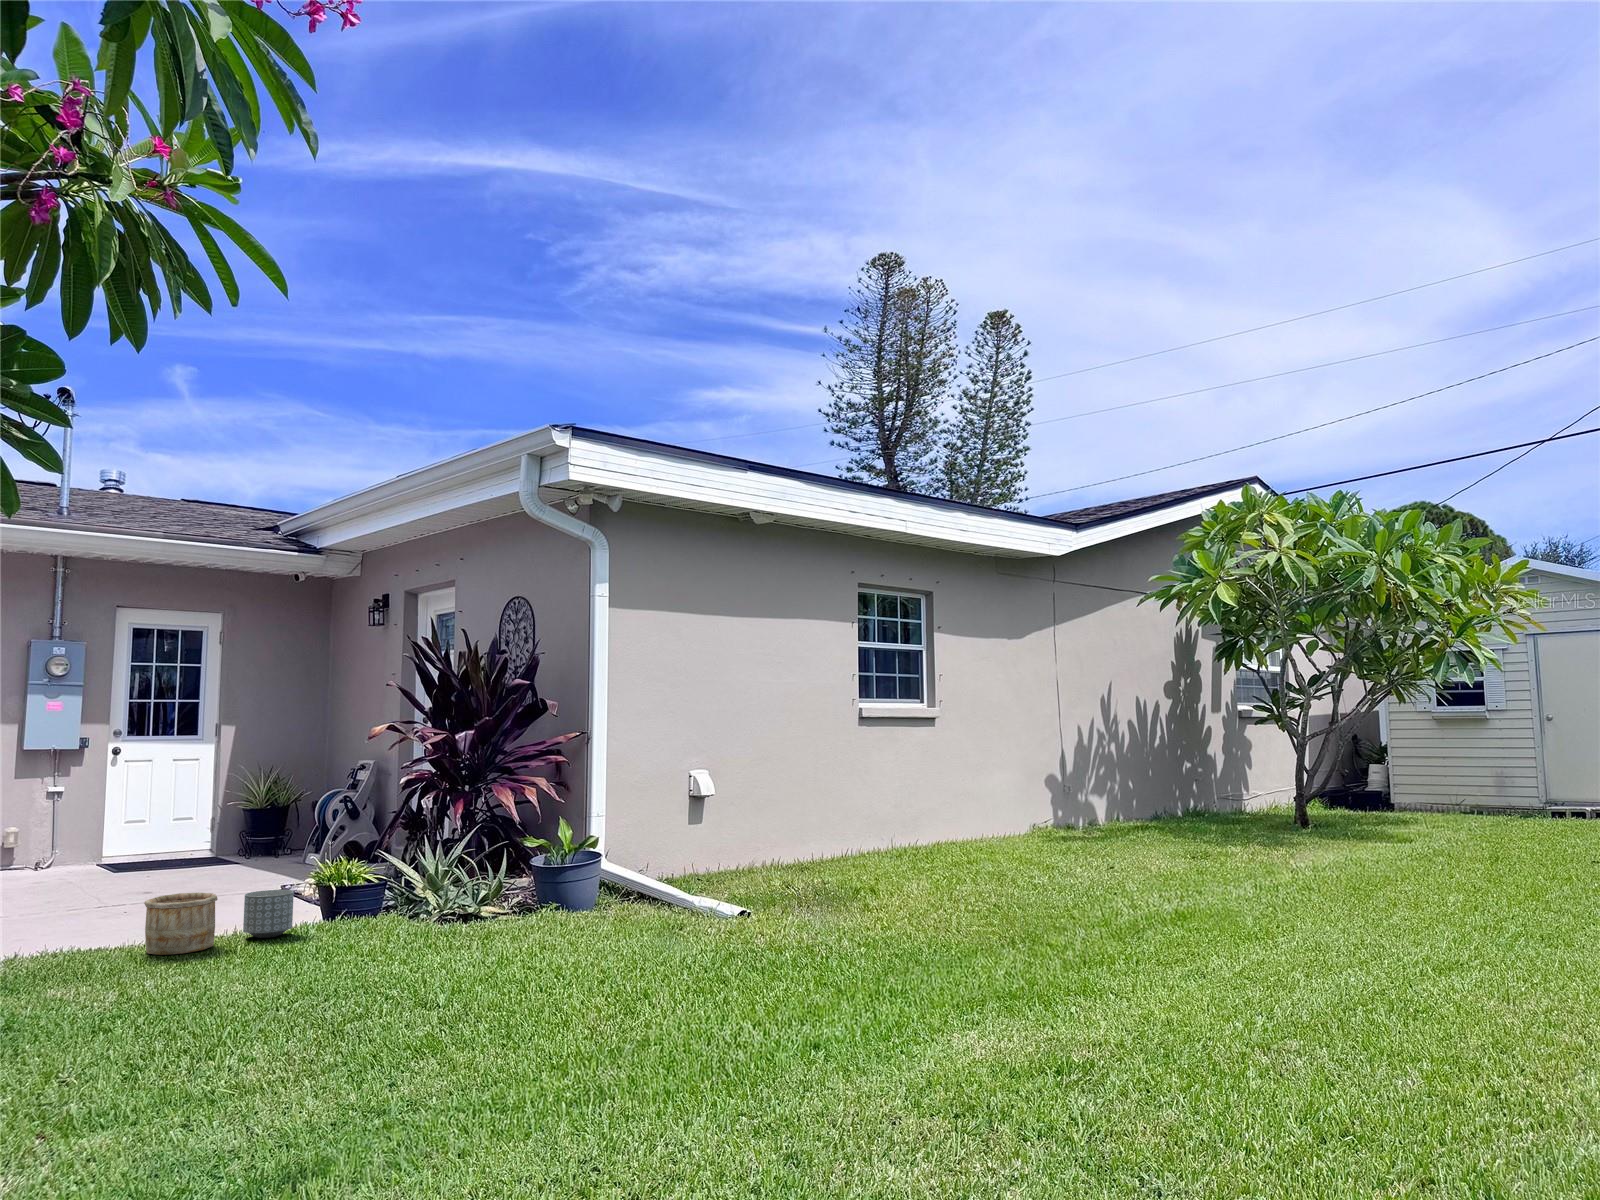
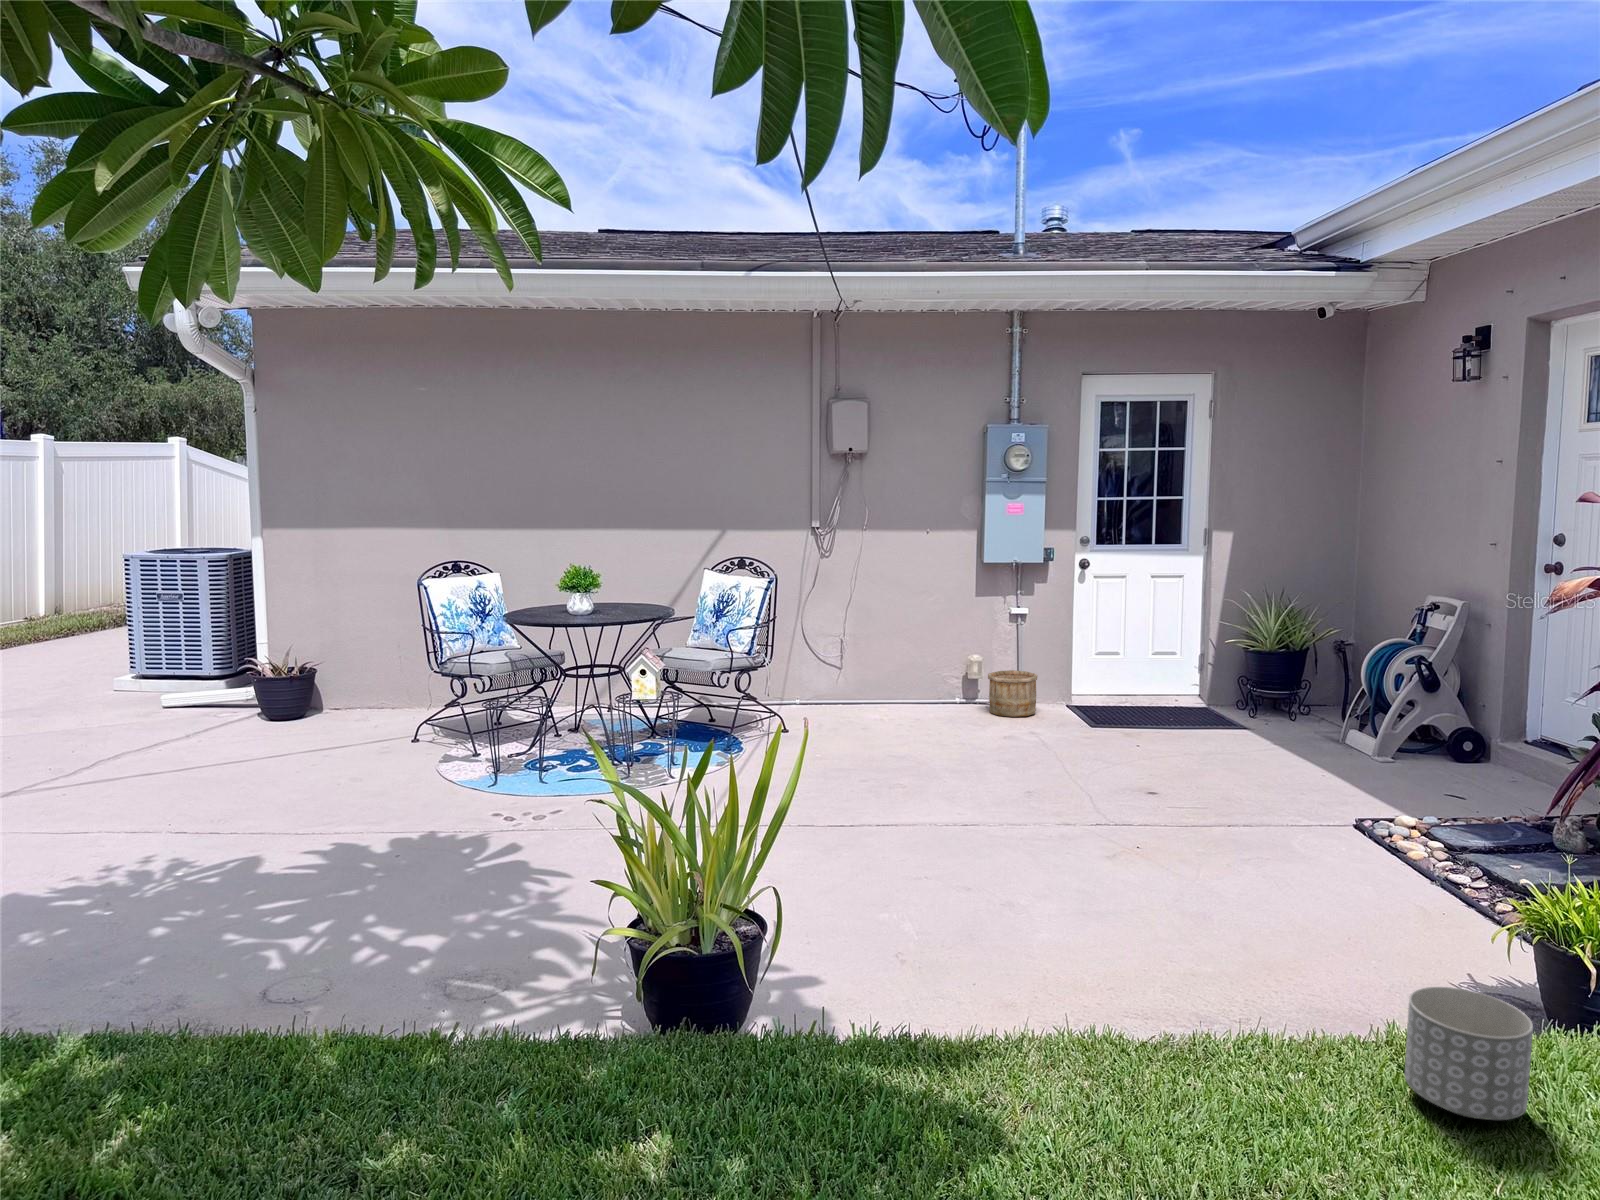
wooden bucket: present [144,892,218,955] -> present [988,670,1038,717]

